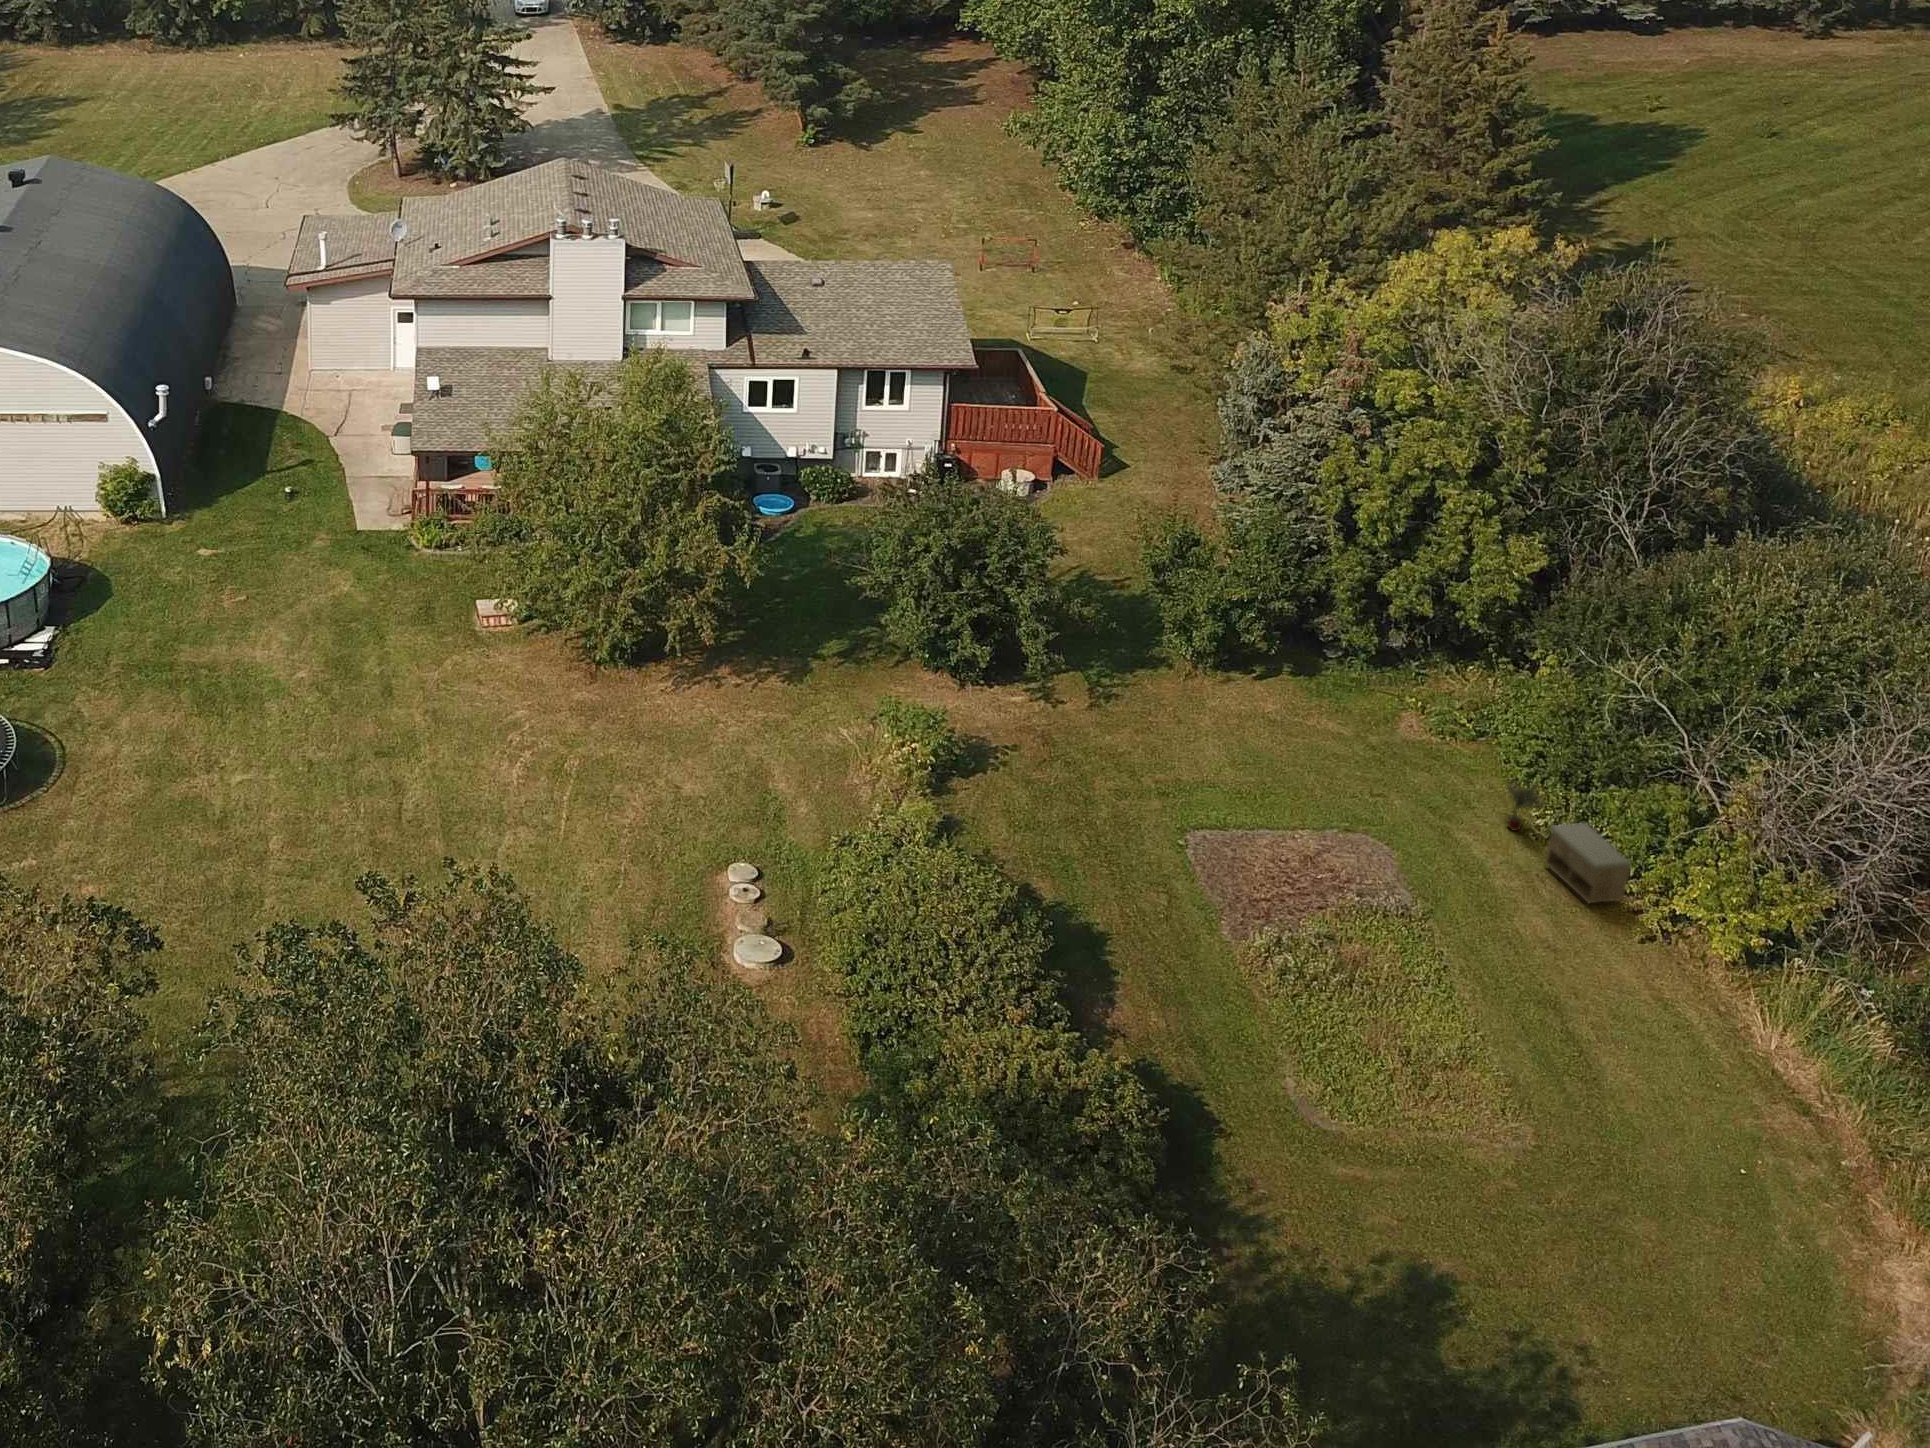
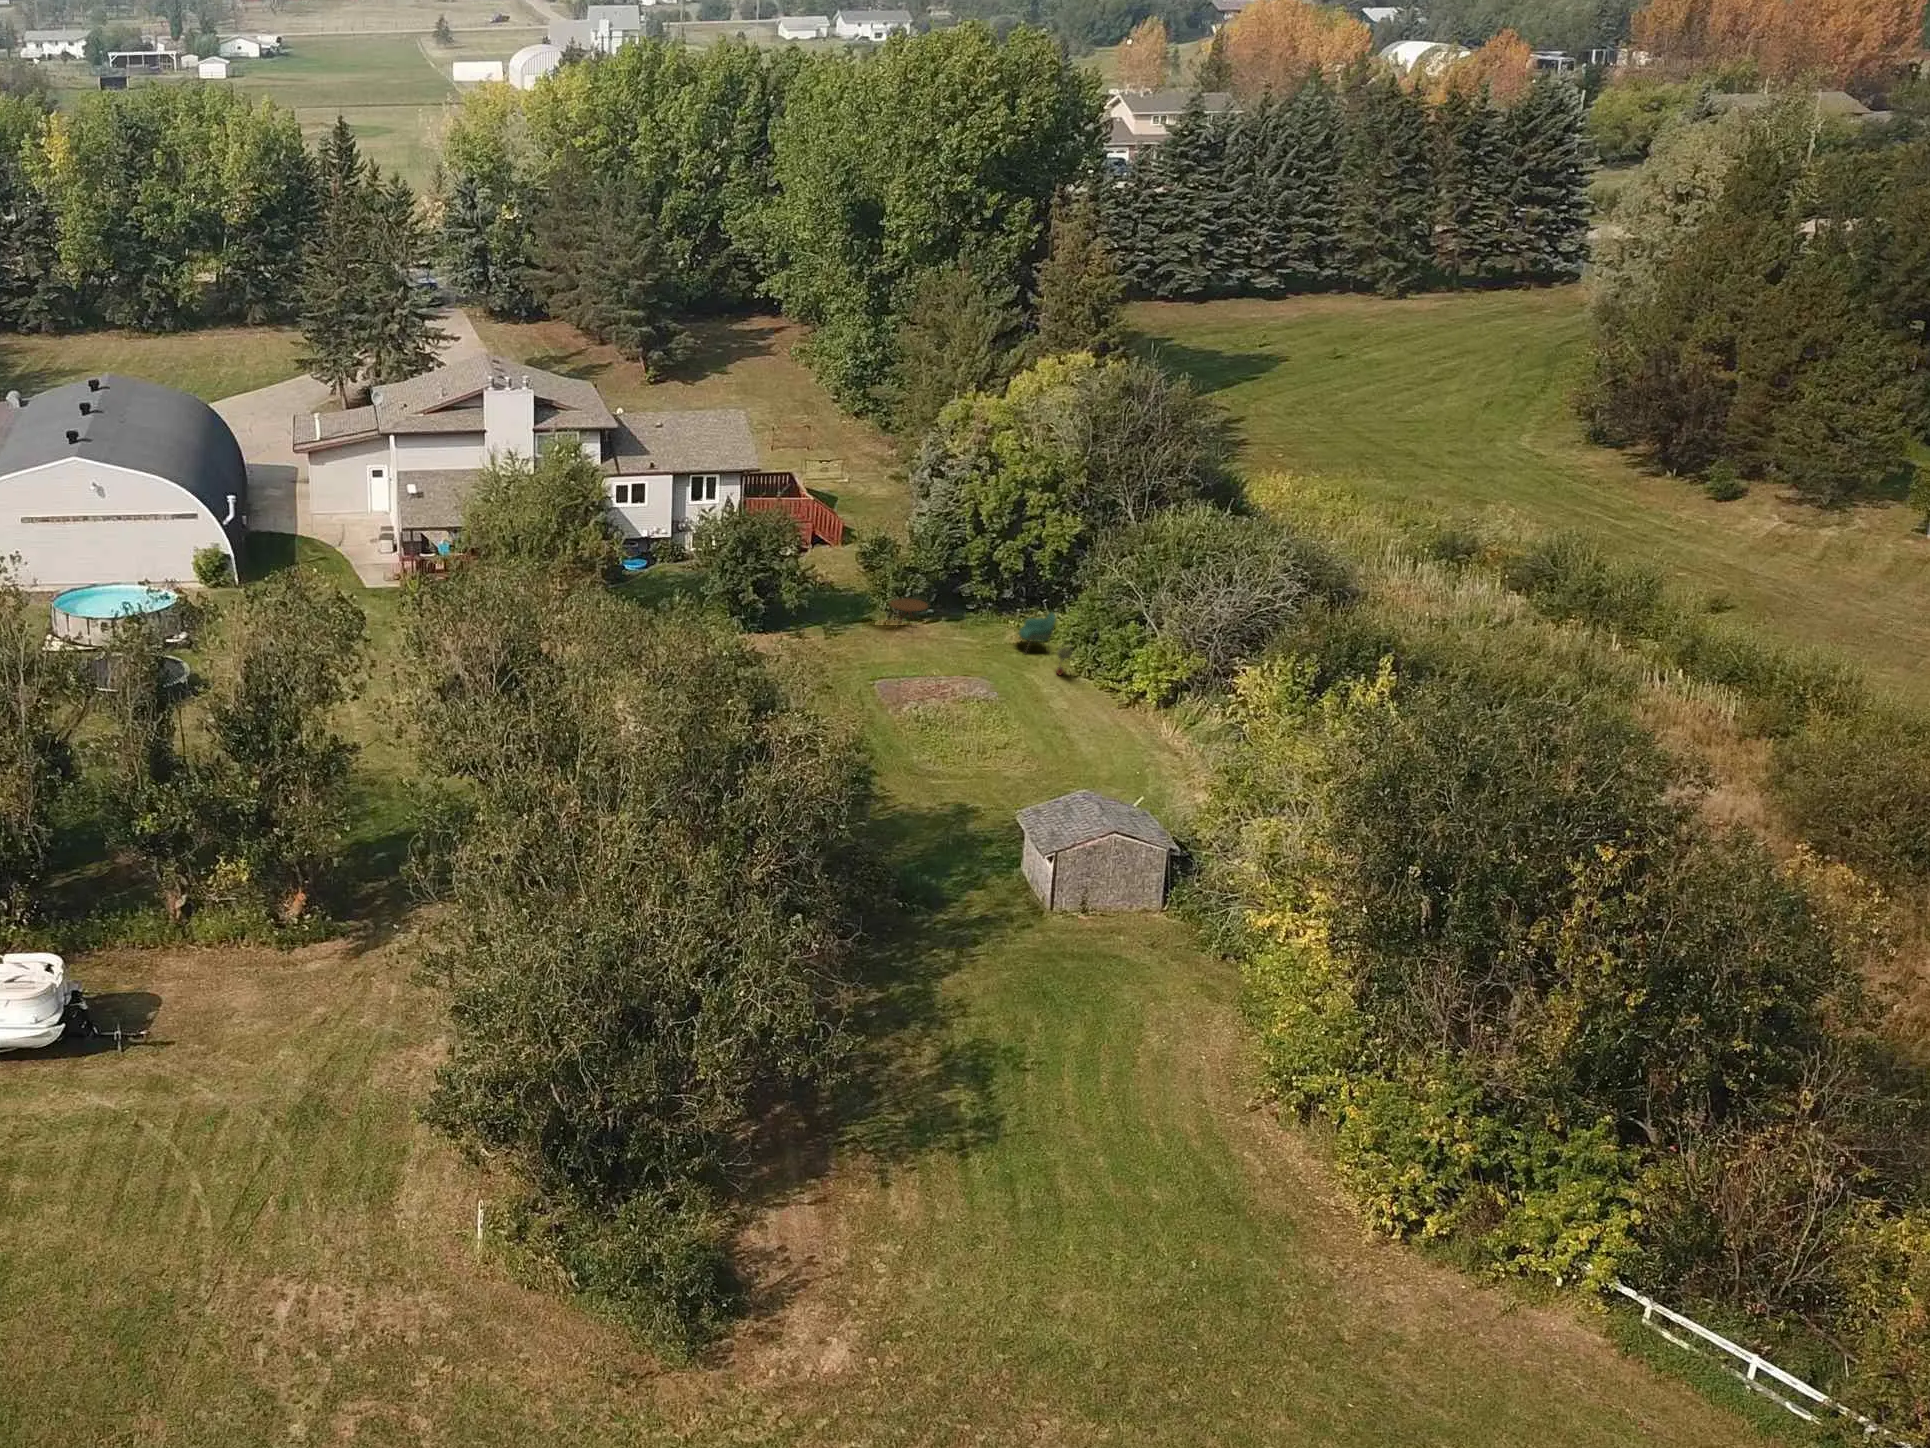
round table: none [1196,636,1264,702] -> present [890,598,928,624]
armchair: none [1427,698,1499,774] -> present [1018,613,1056,648]
storage bench: present [1545,823,1631,903] -> none [1072,660,1115,700]

